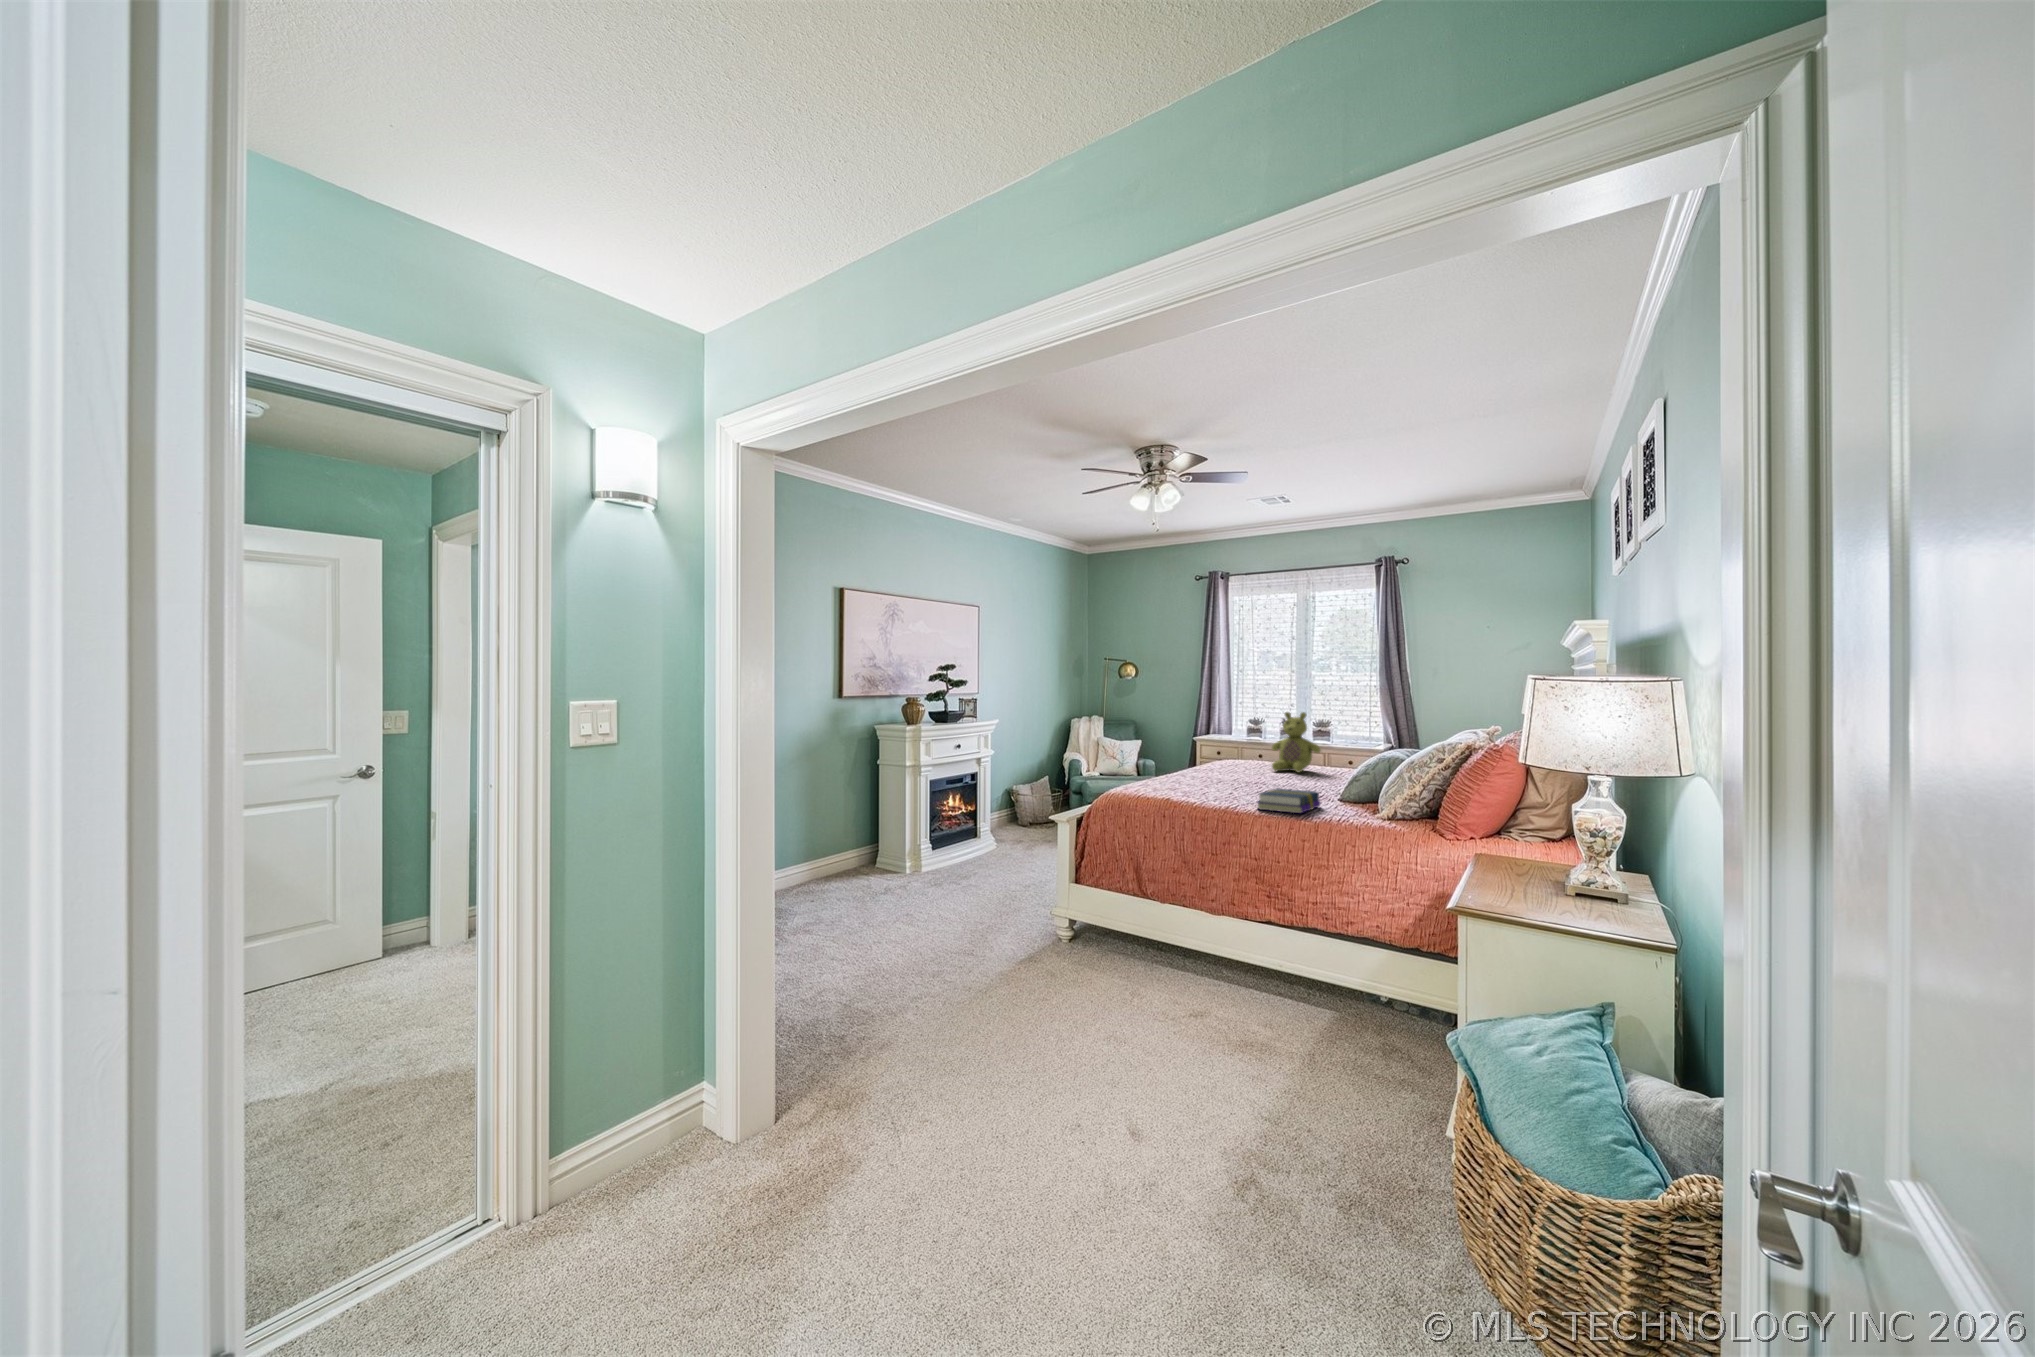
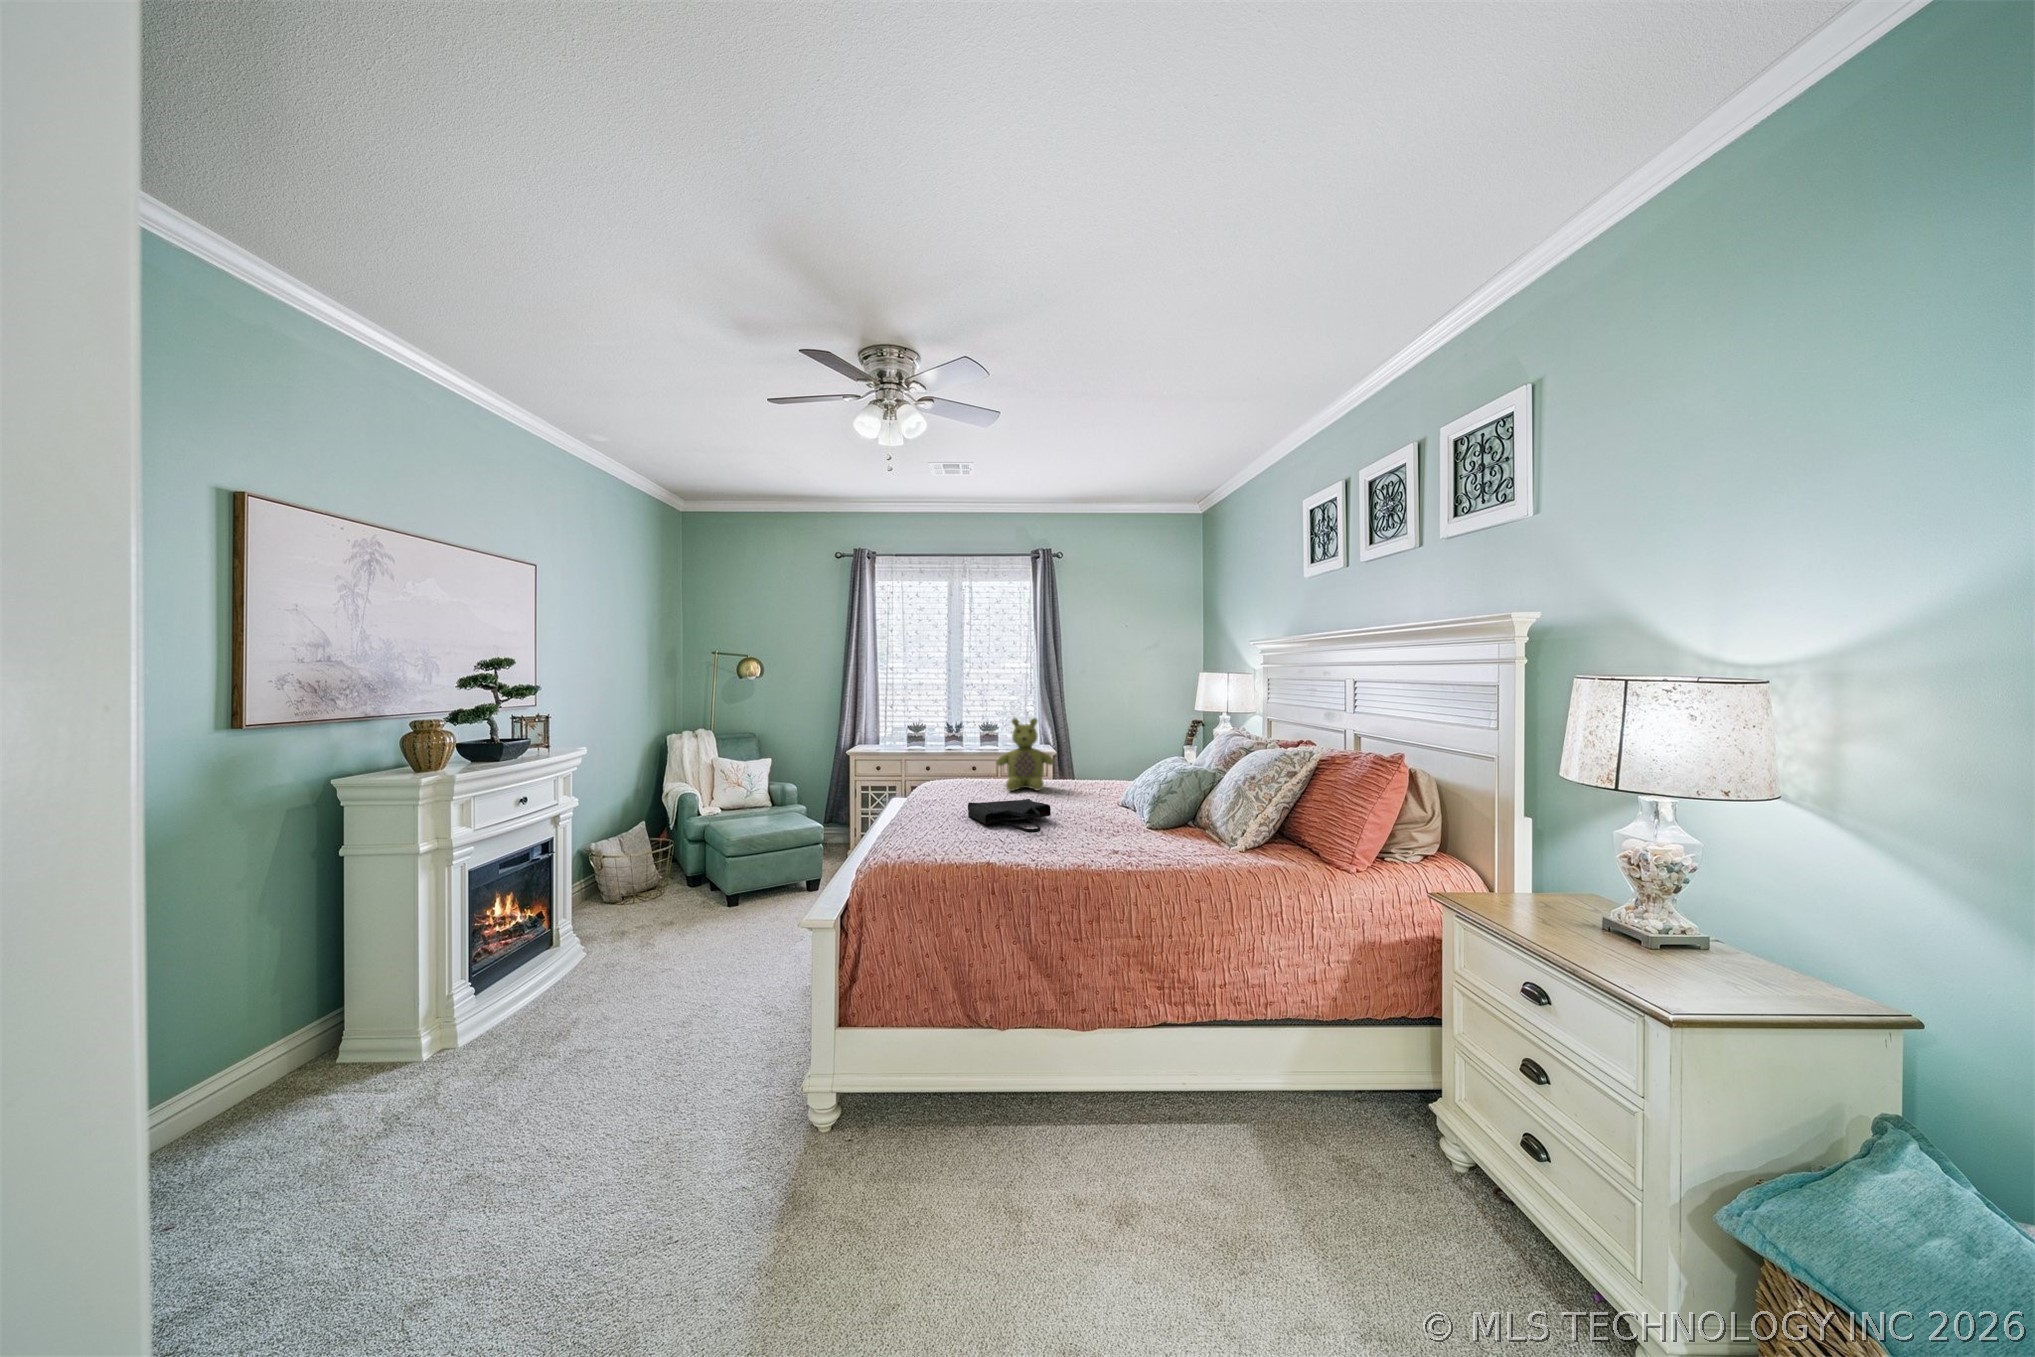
tote bag: none [1209,770,1265,792] -> present [968,799,1051,833]
book: present [1257,789,1321,813] -> none [1099,824,1169,861]

